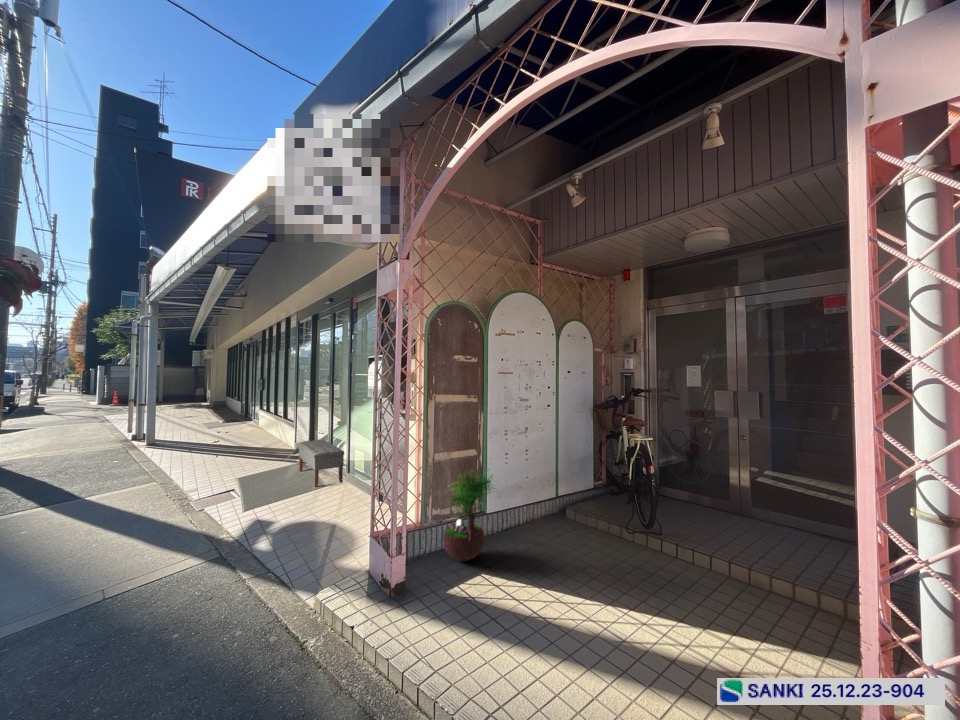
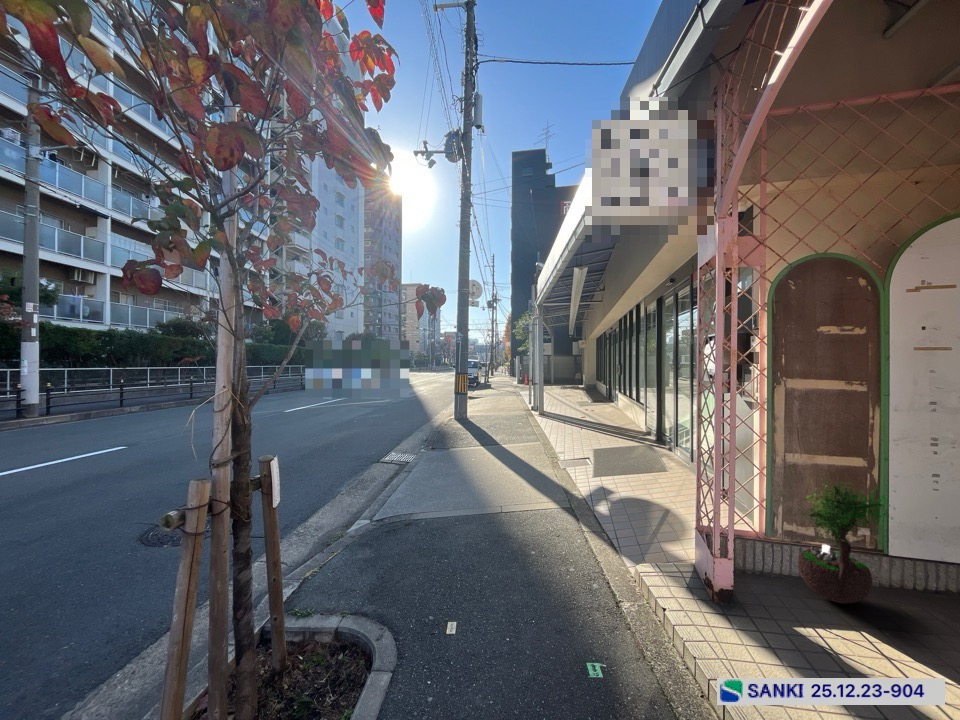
bench: present [298,440,344,487] -> none [645,424,690,472]

